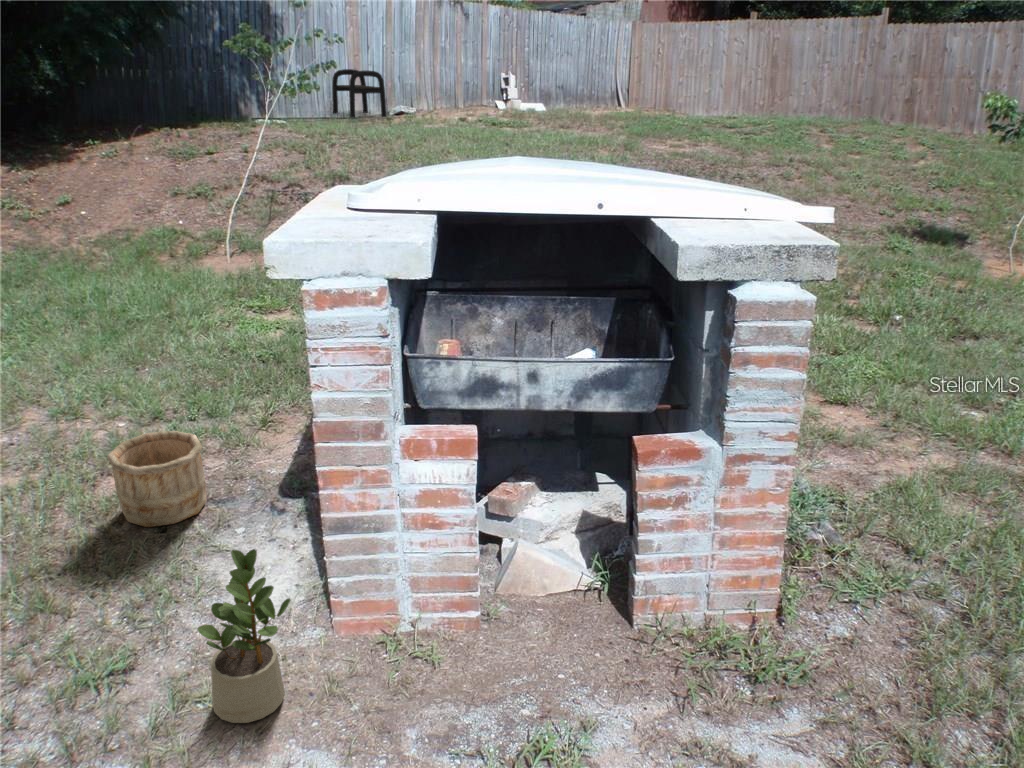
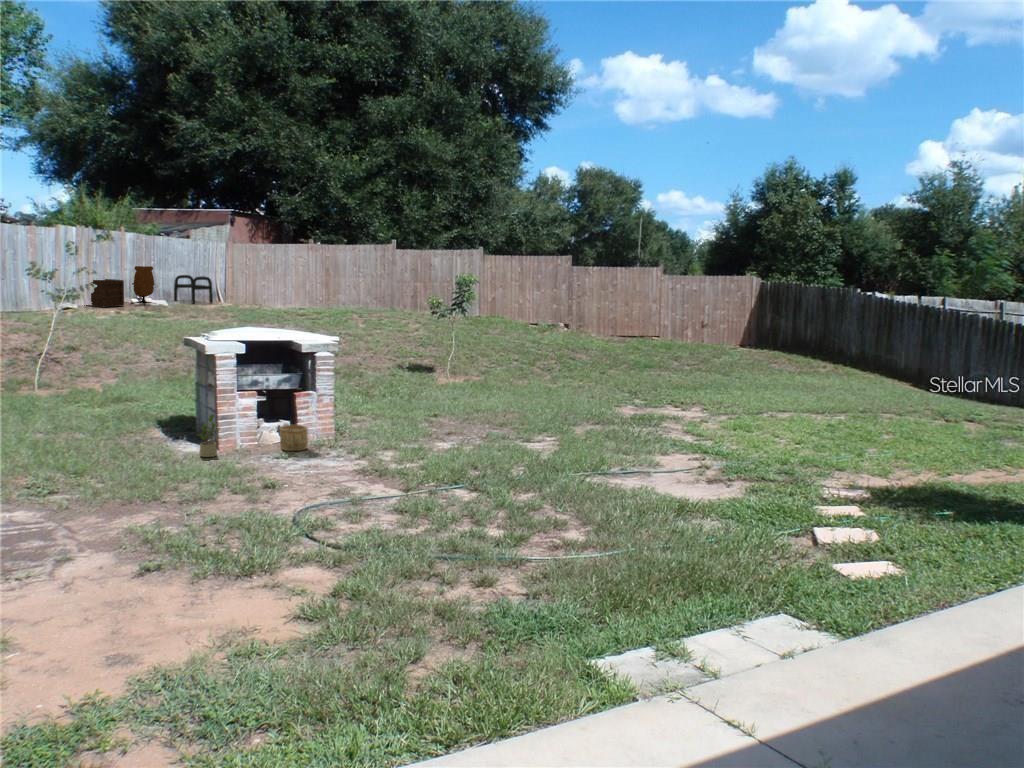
lounge chair: none [493,52,526,109] -> present [131,266,156,305]
bench: present [332,69,387,118] -> present [174,275,213,304]
wooden crate: none [429,71,481,111] -> present [86,279,124,307]
wooden bucket: present [107,431,206,527] -> present [280,425,308,451]

